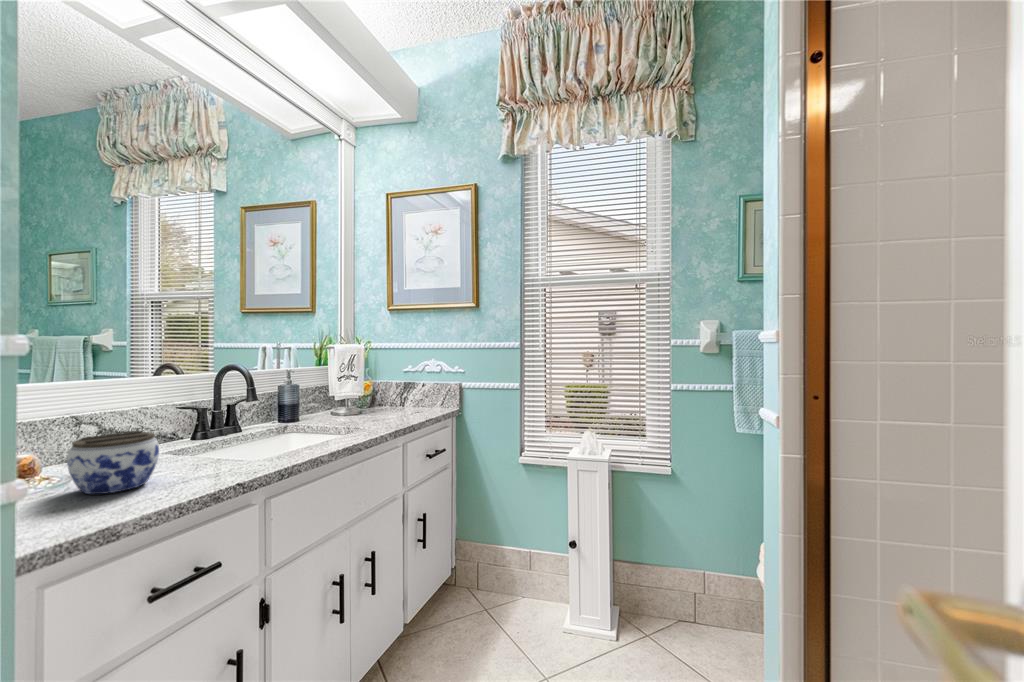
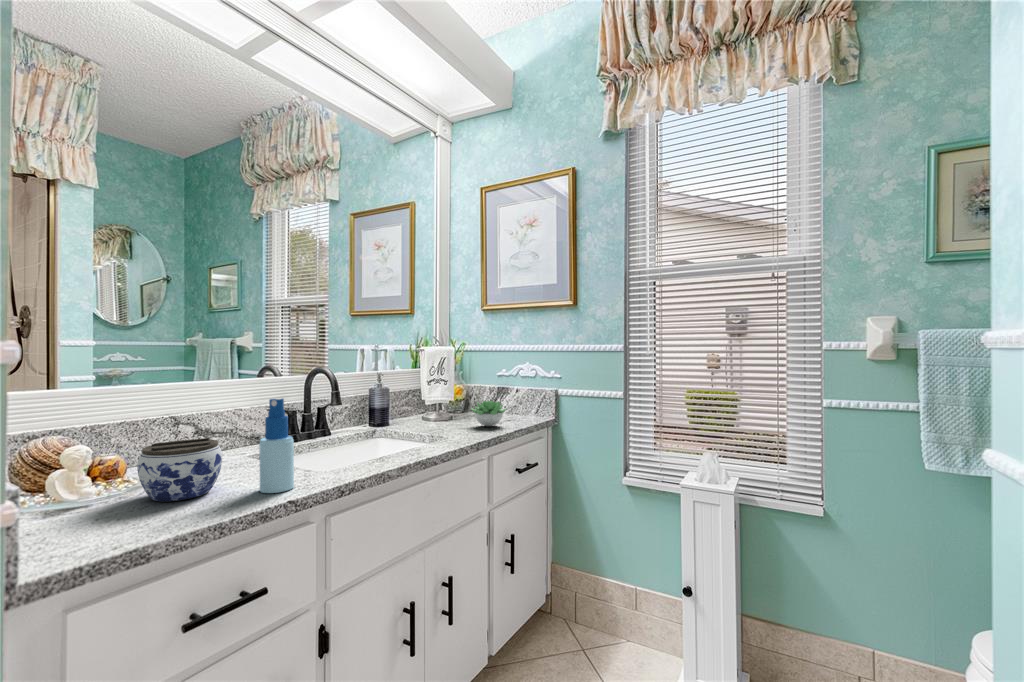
spray bottle: none [201,389,237,480] -> present [259,399,294,493]
succulent plant: none [382,393,417,417] -> present [471,401,506,426]

